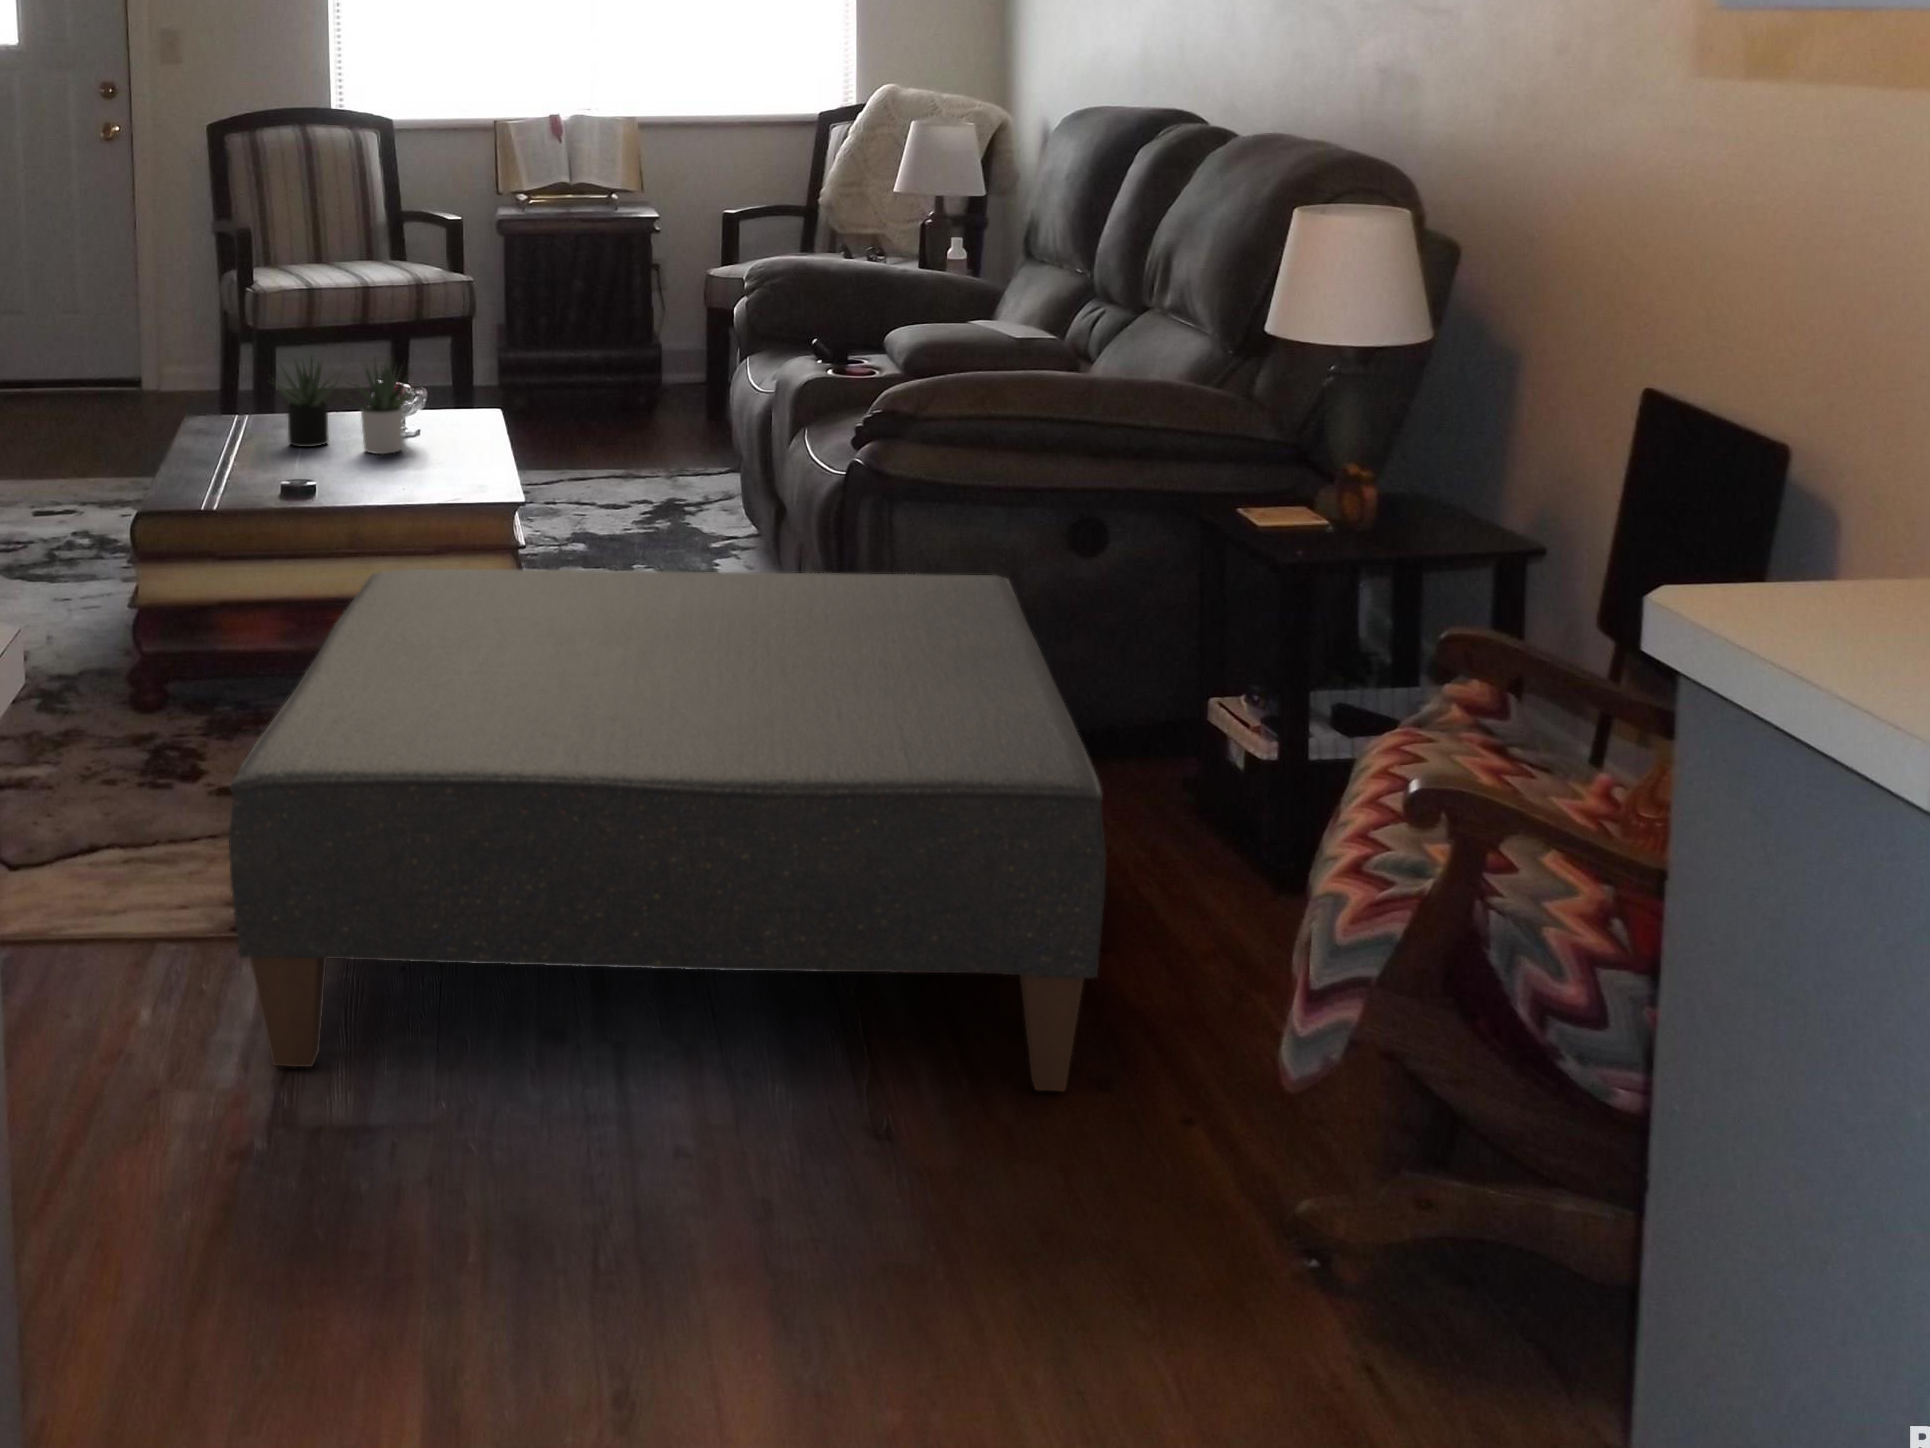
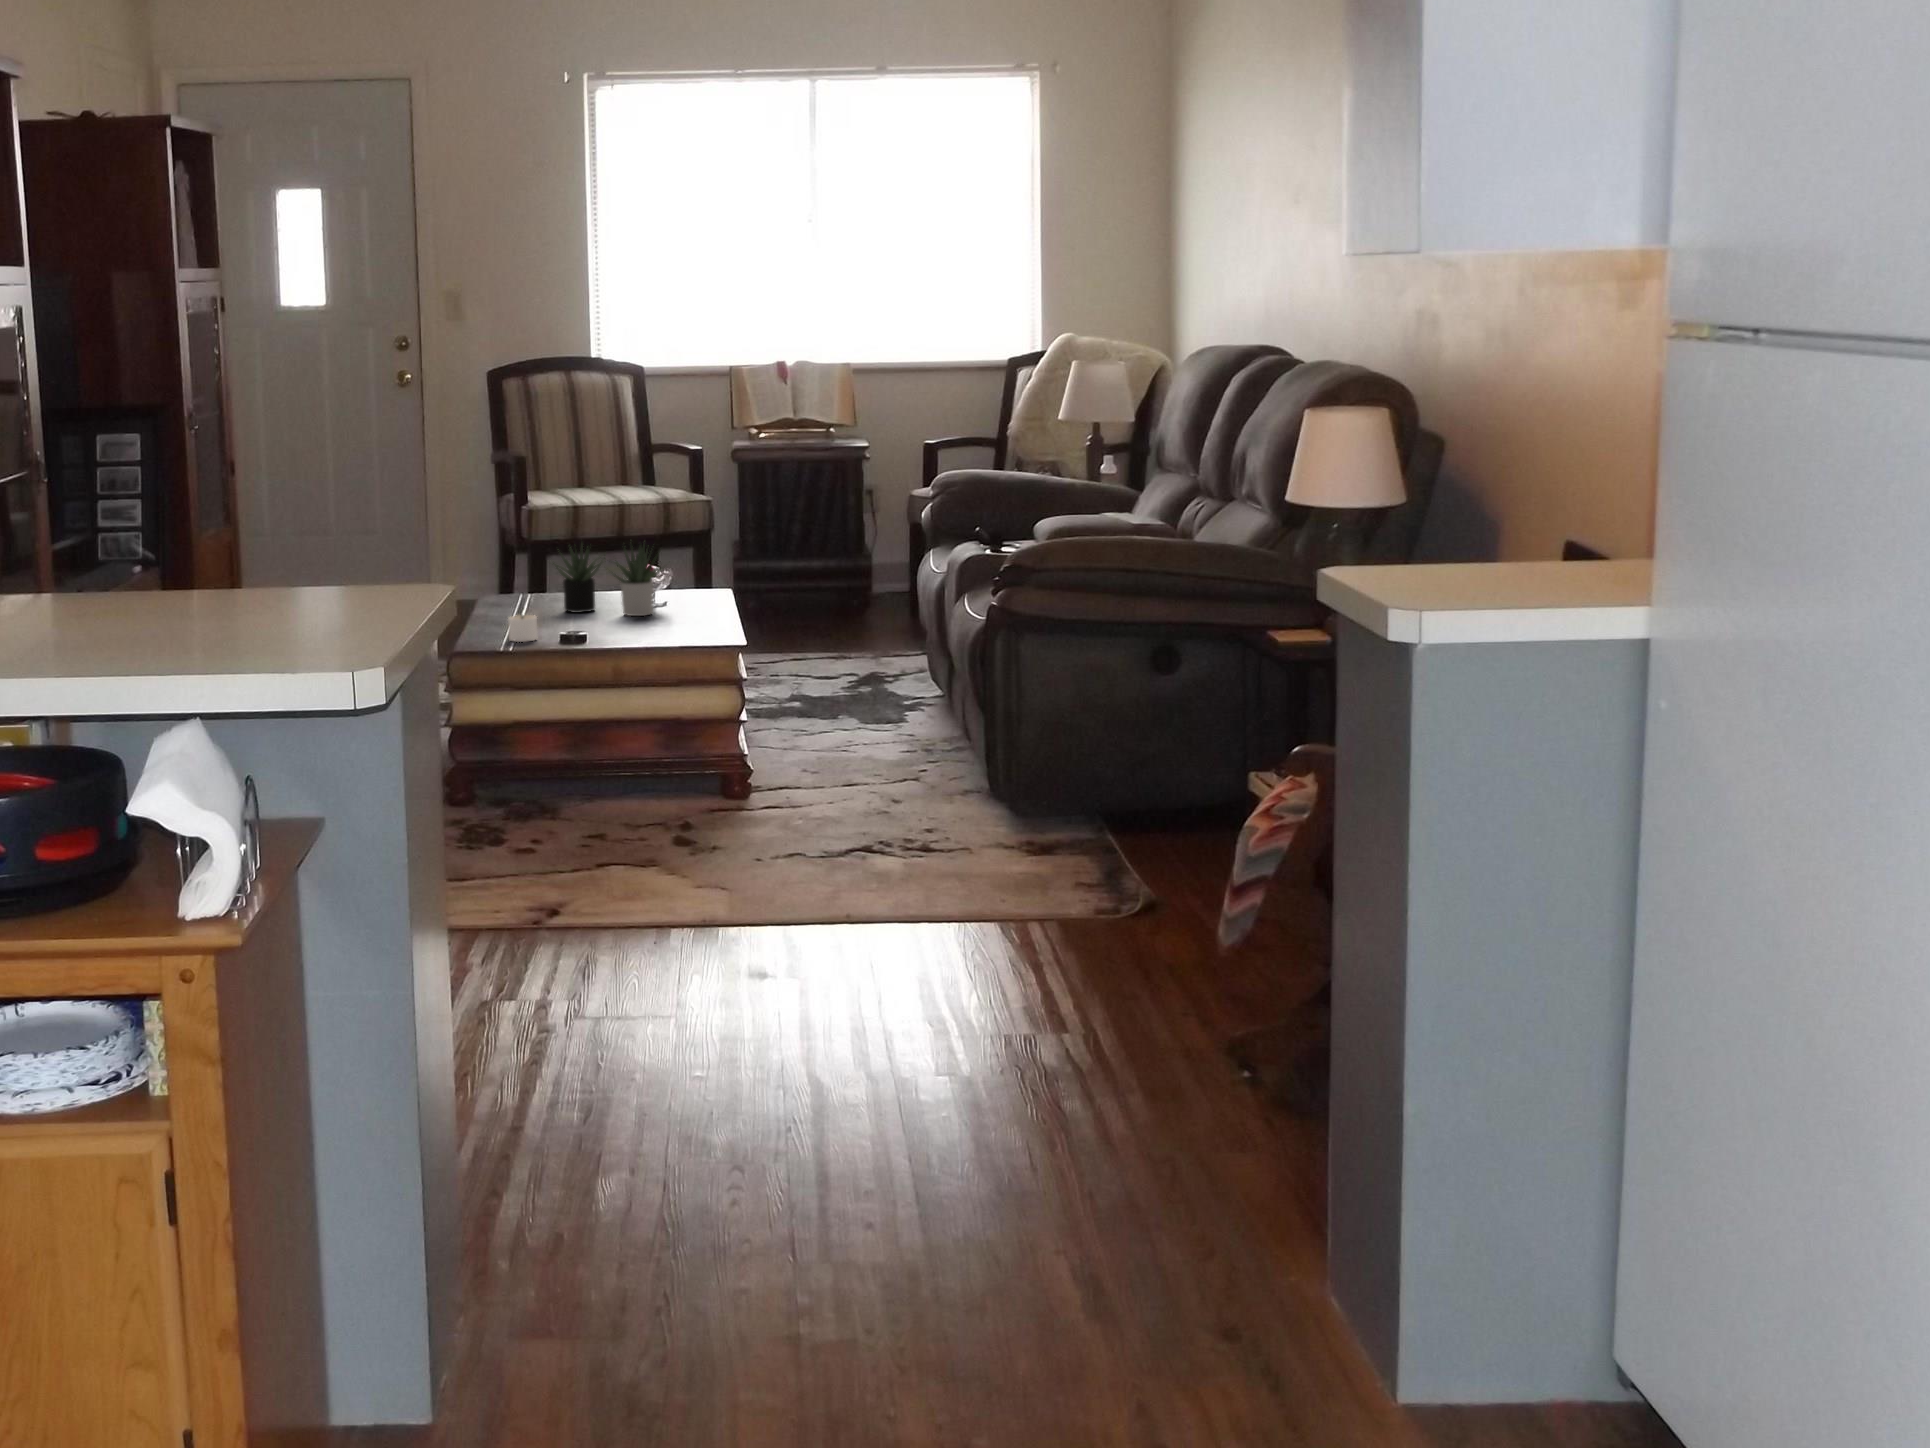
candle: none [212,459,263,496] -> present [508,615,537,642]
ottoman: present [229,569,1106,1091] -> none [537,684,1126,998]

